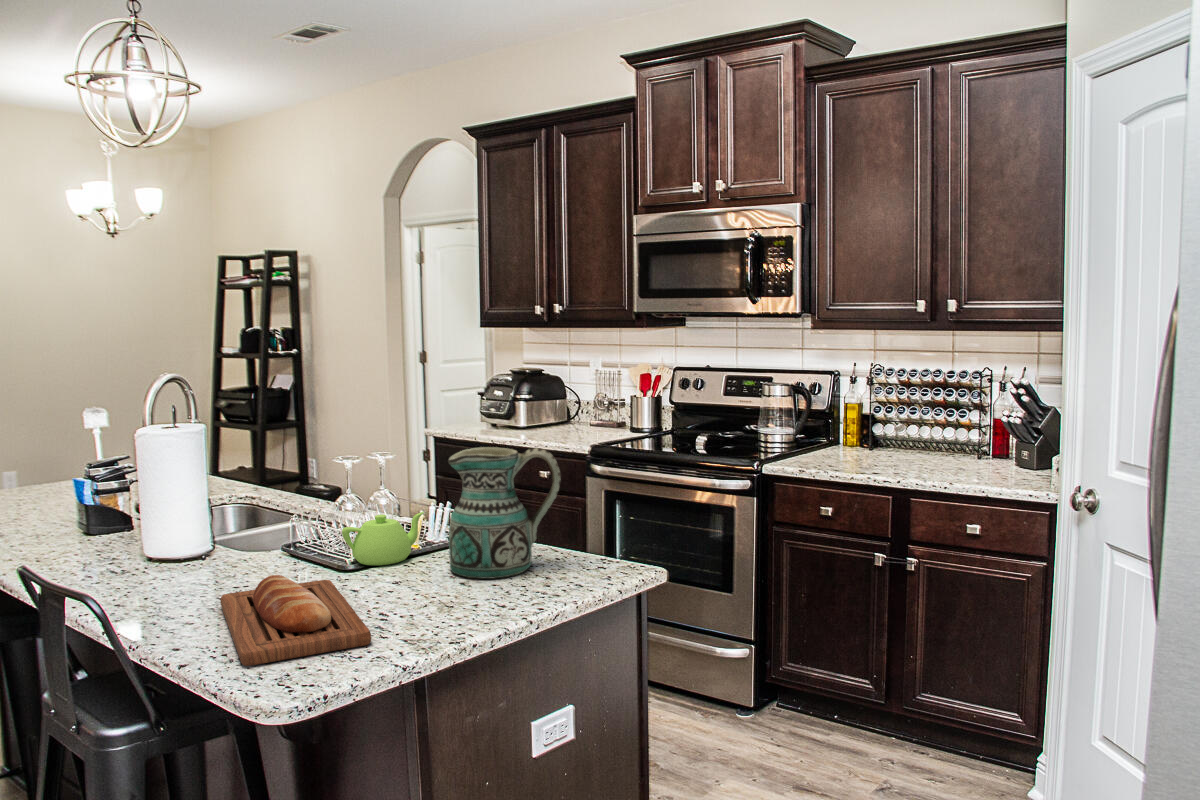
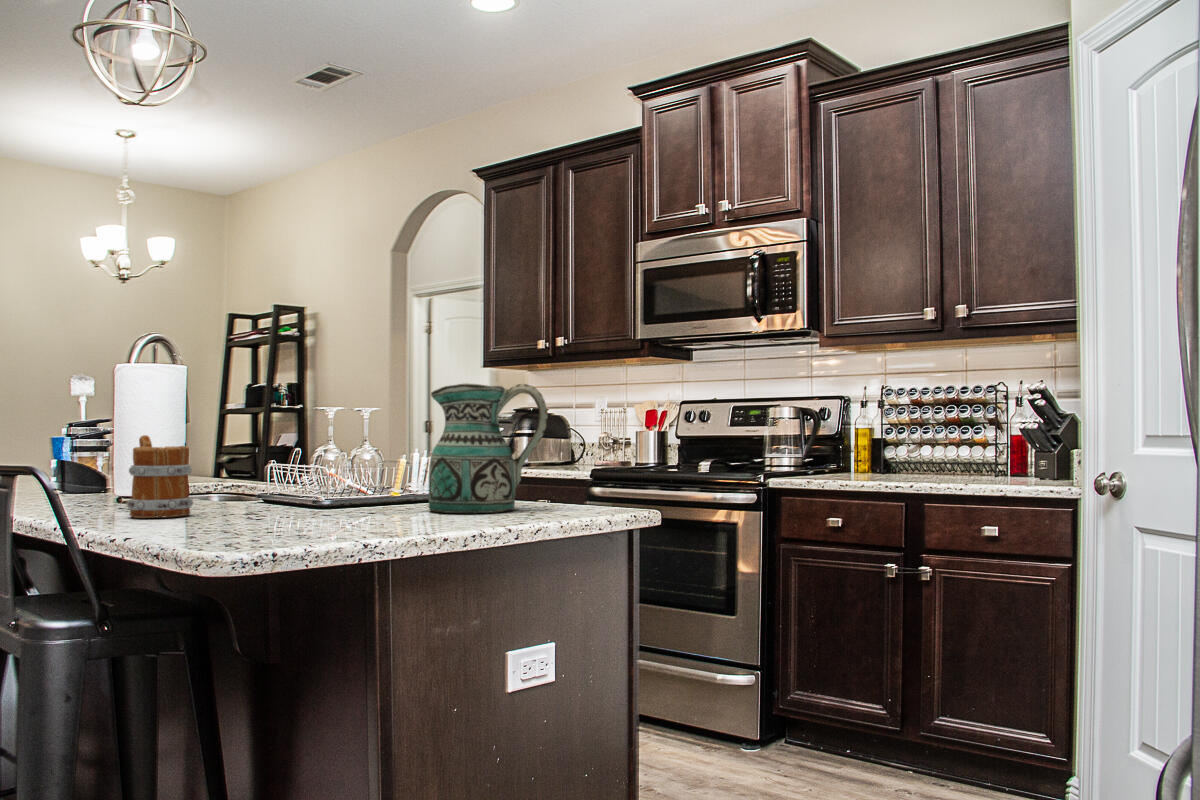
mug: none [163,509,227,598] -> present [127,435,193,518]
teapot: present [342,512,424,565] -> none [318,460,406,508]
bread loaf: present [220,575,371,666] -> none [183,486,335,542]

